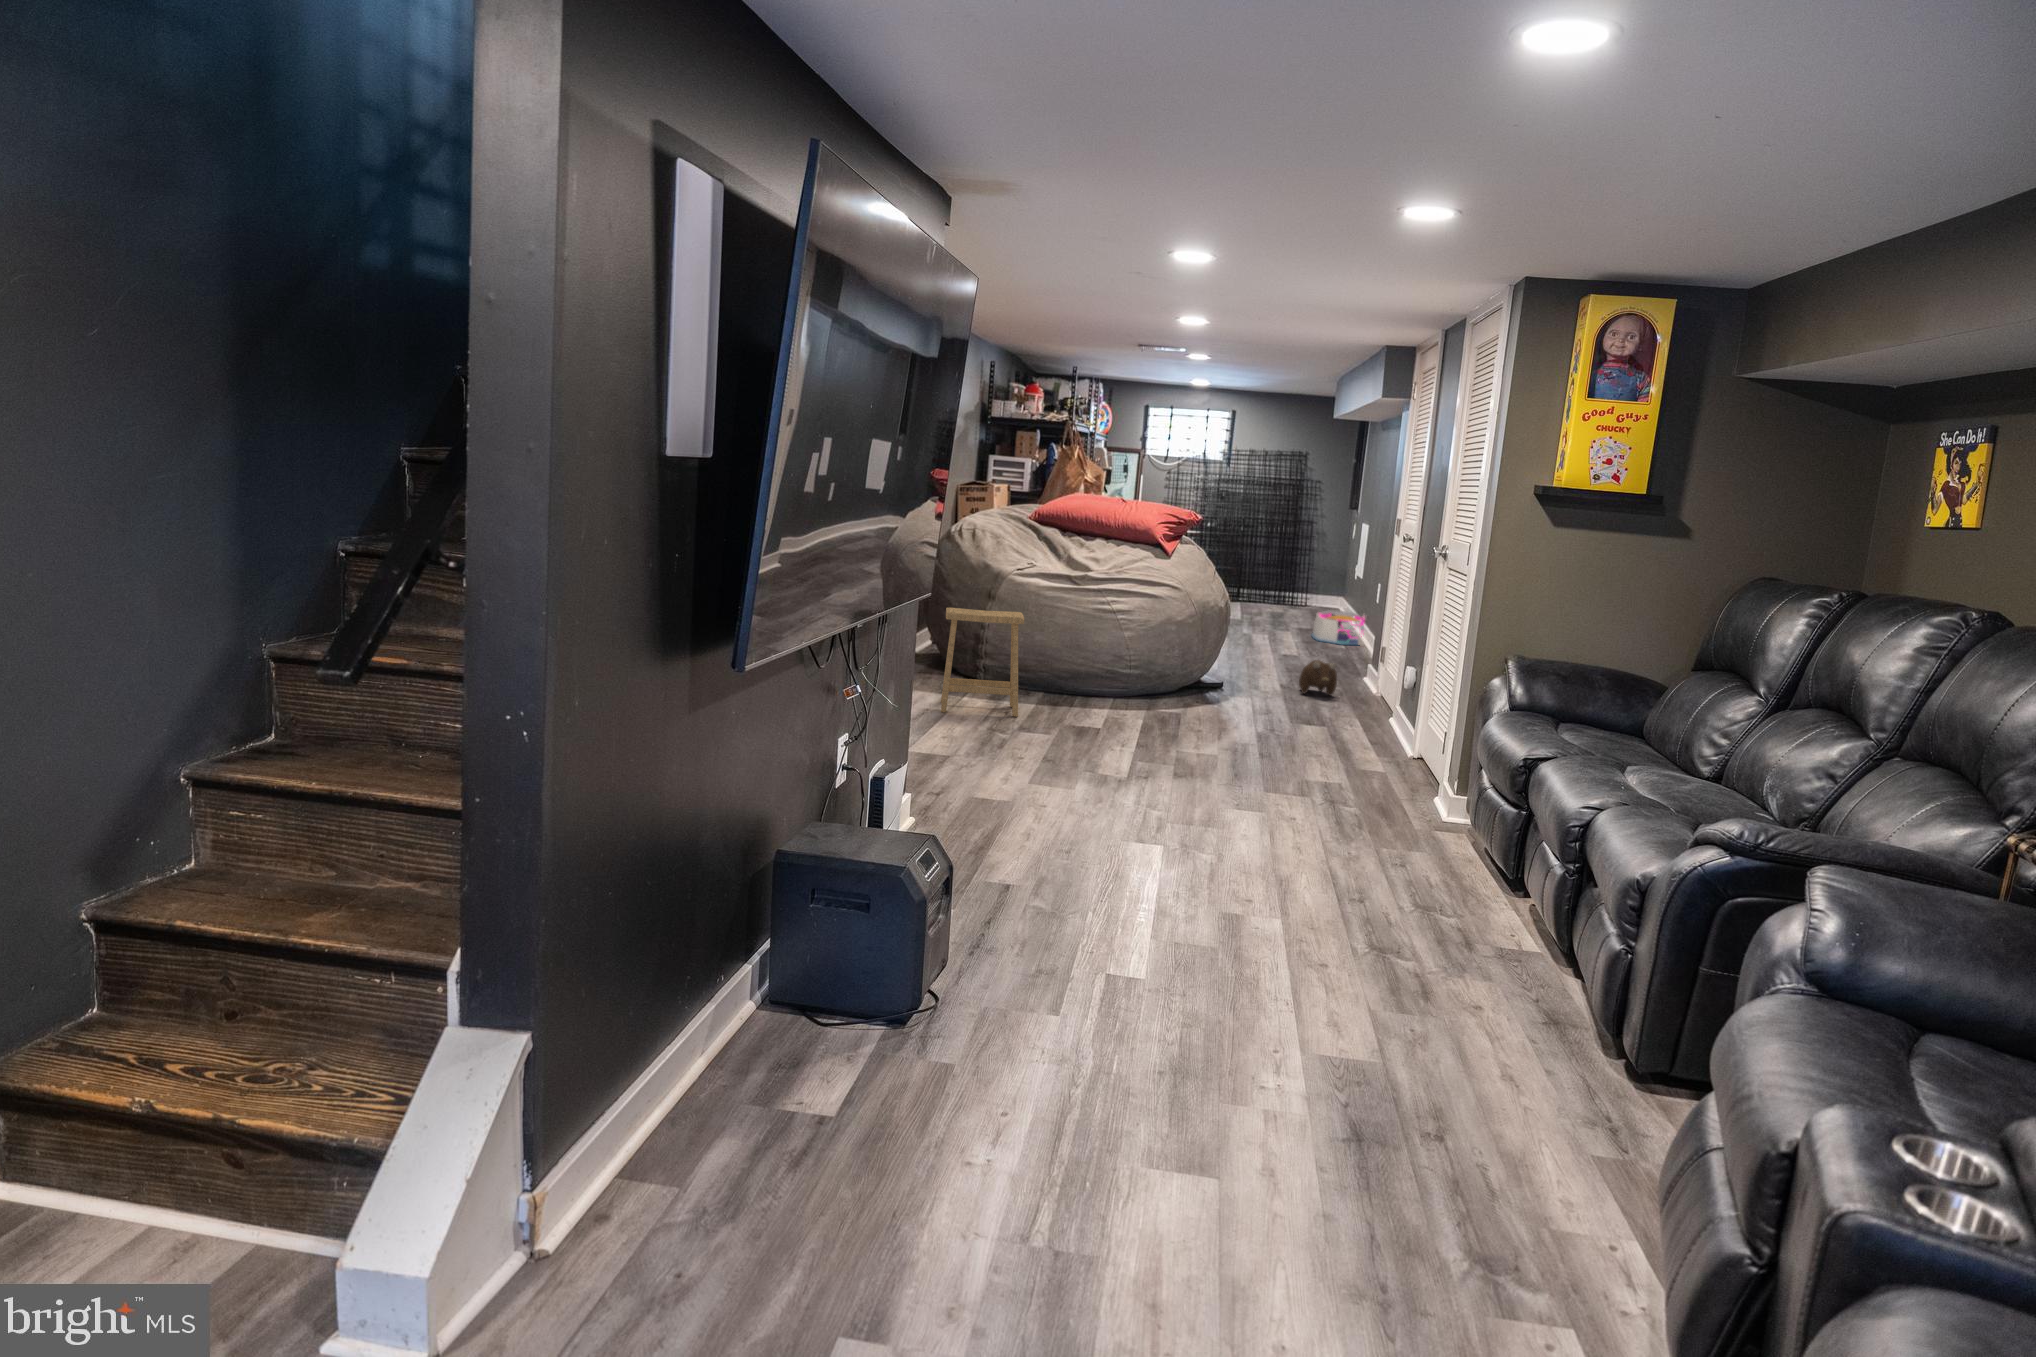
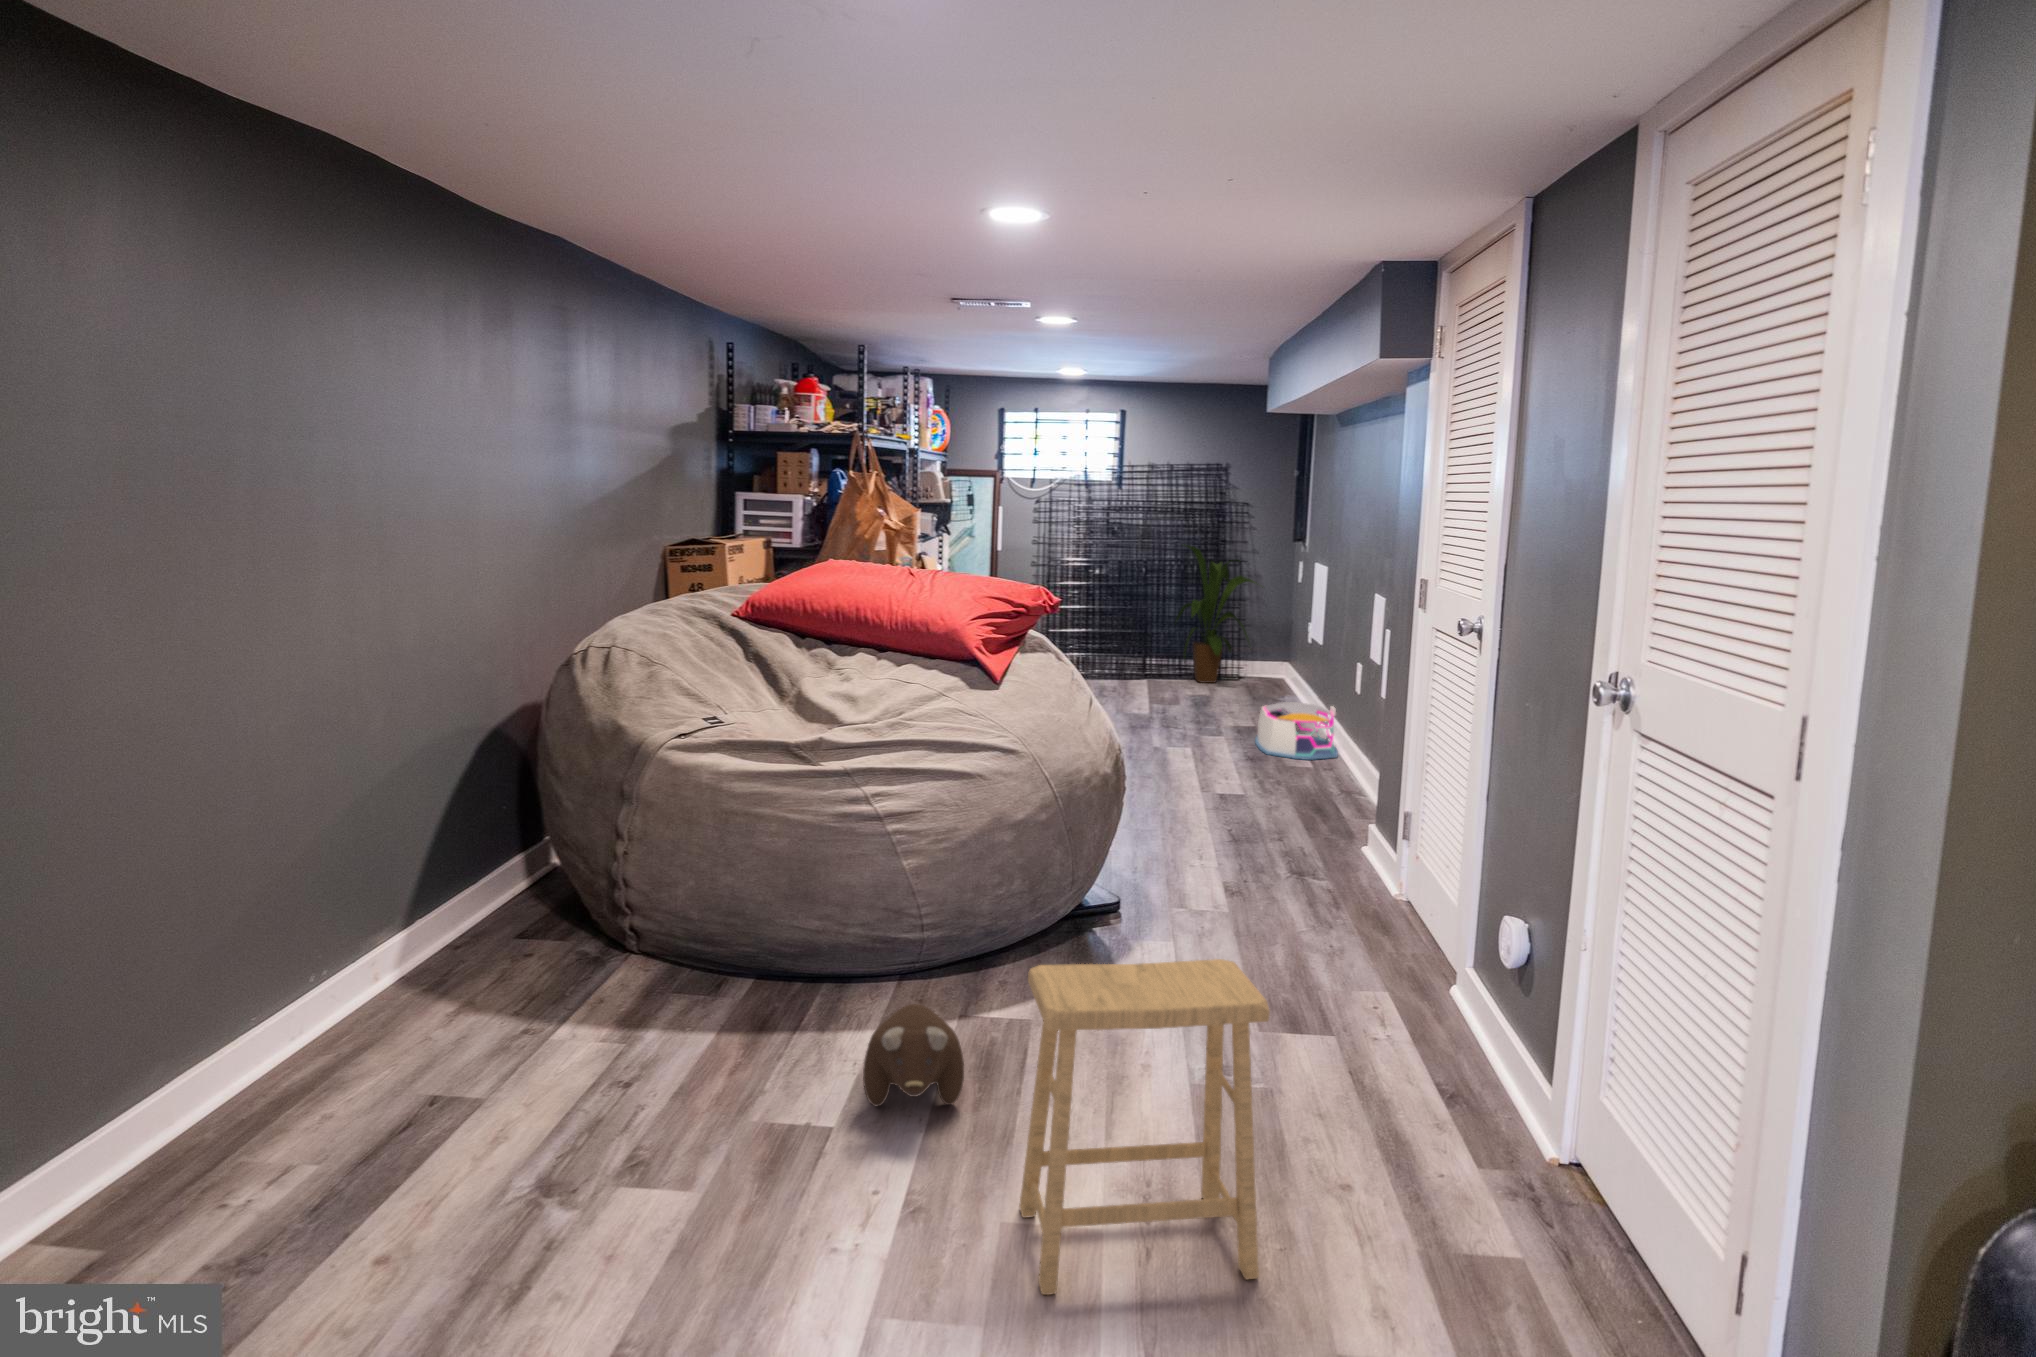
house plant: none [1261,507,1329,608] -> present [1176,544,1258,683]
footstool: present [941,608,1024,717] -> present [1019,959,1270,1295]
plush toy: present [1299,660,1337,695] -> present [863,1004,964,1106]

